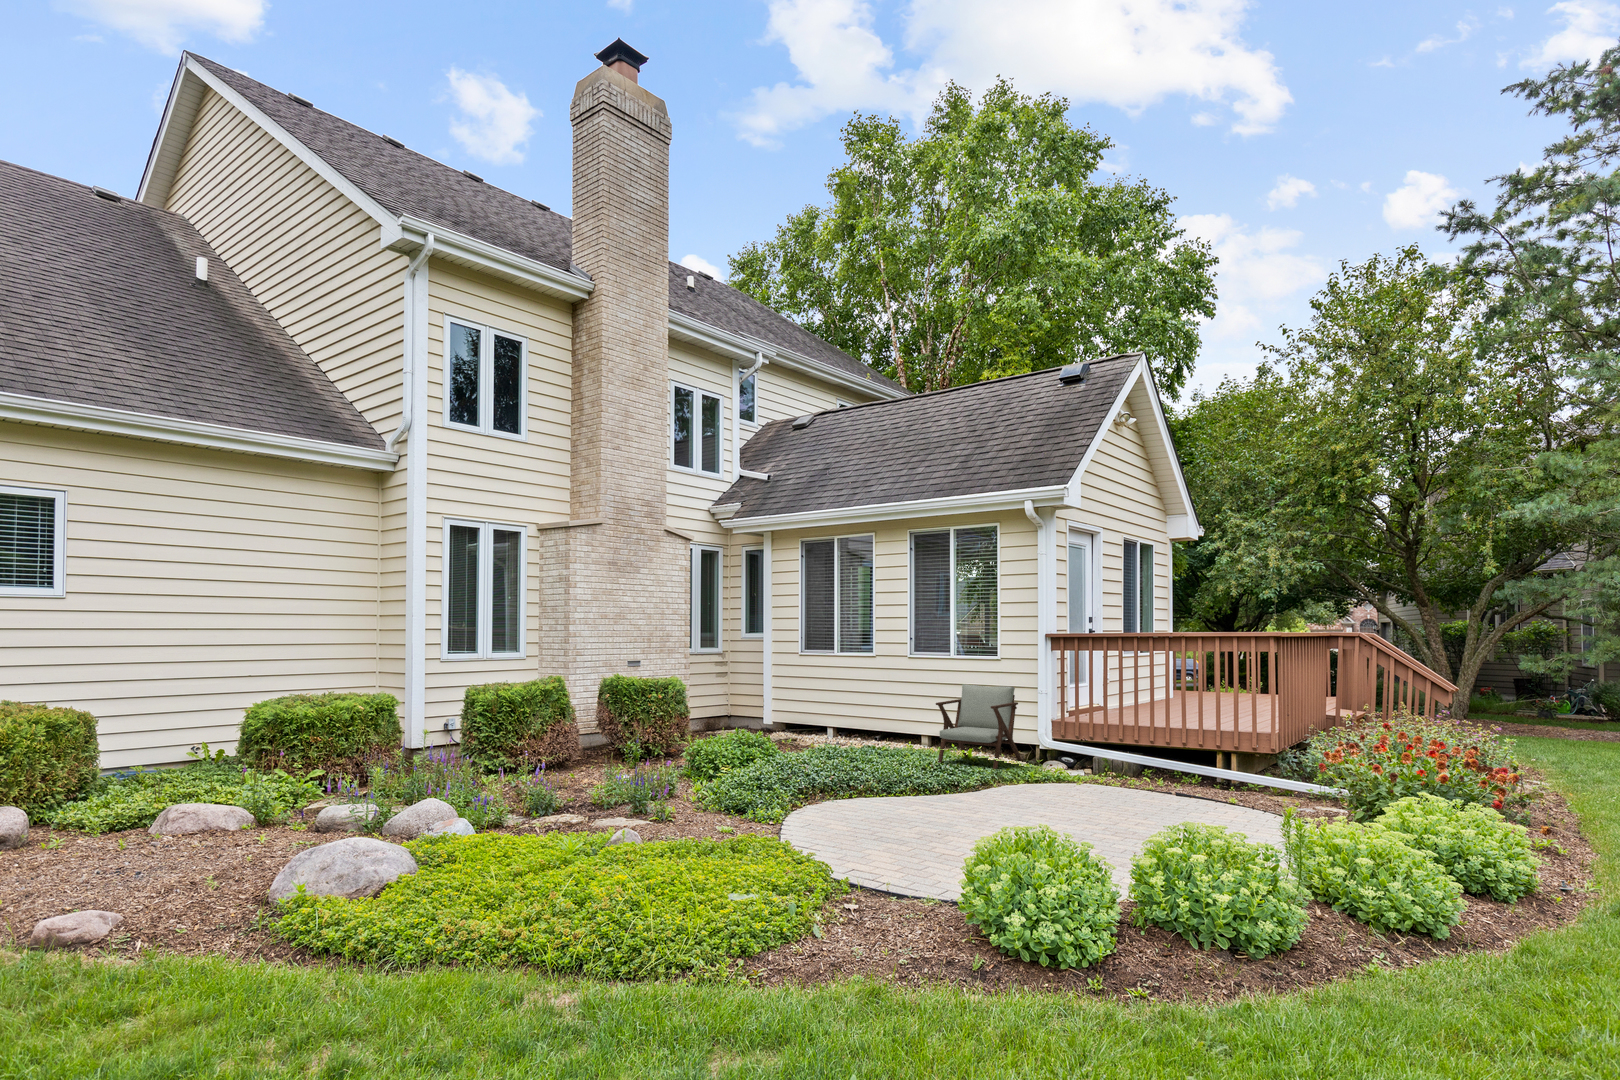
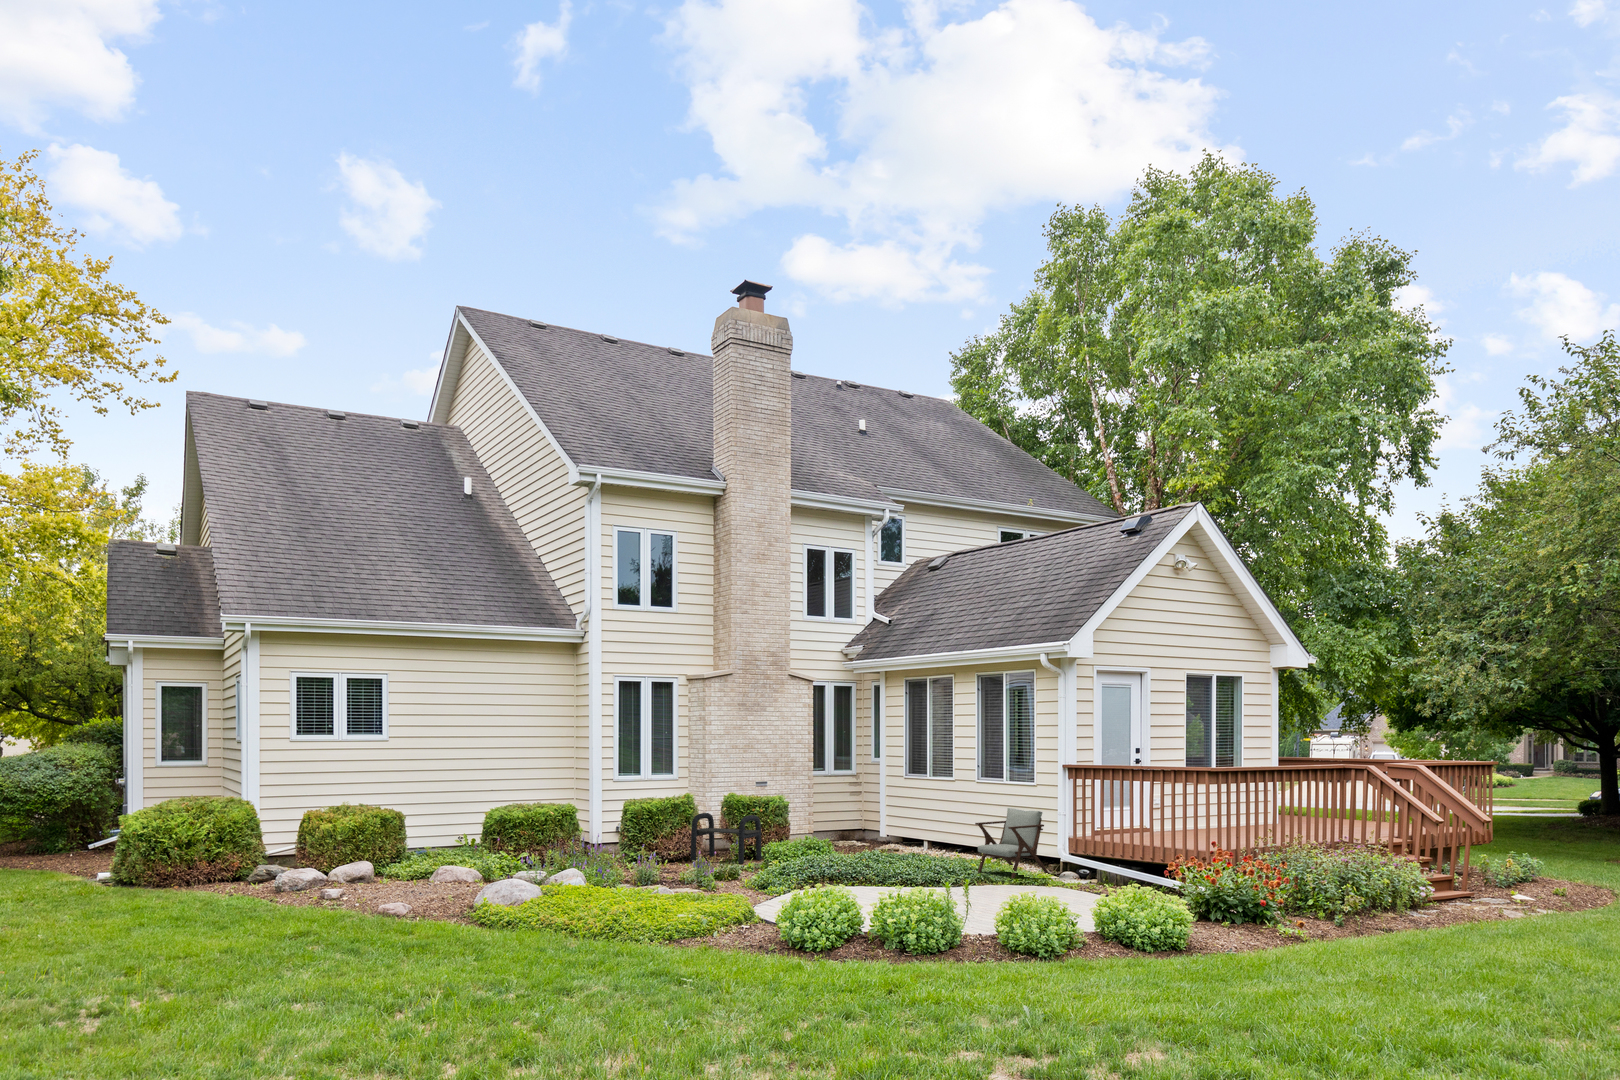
bench: none [560,701,655,766] -> present [691,813,762,864]

